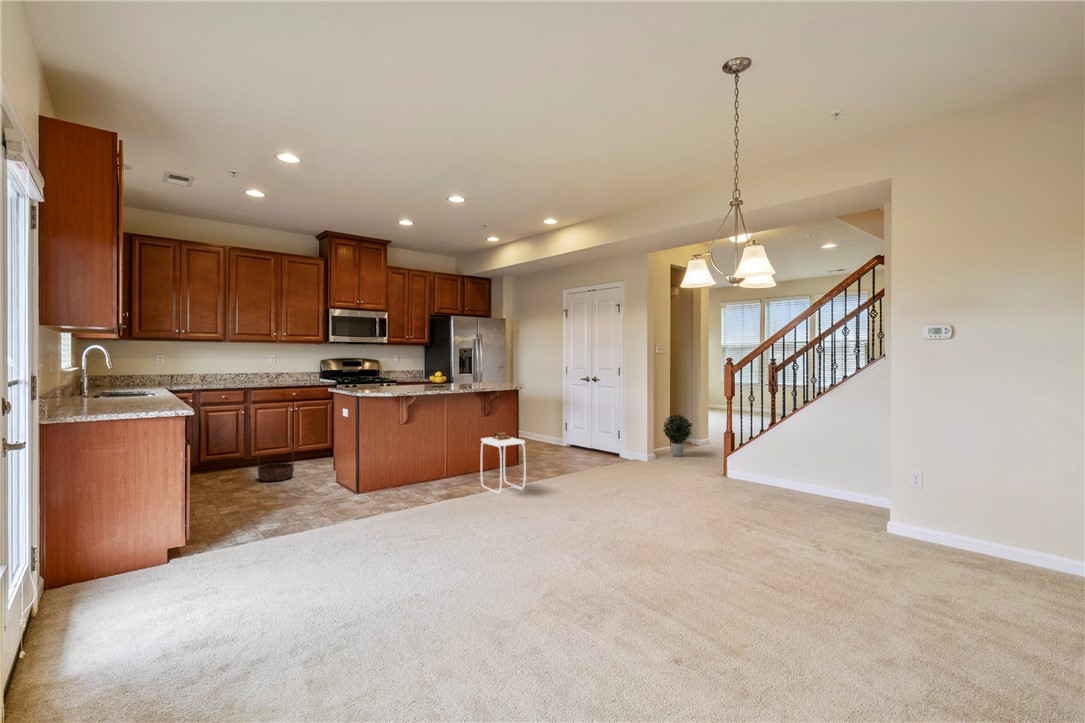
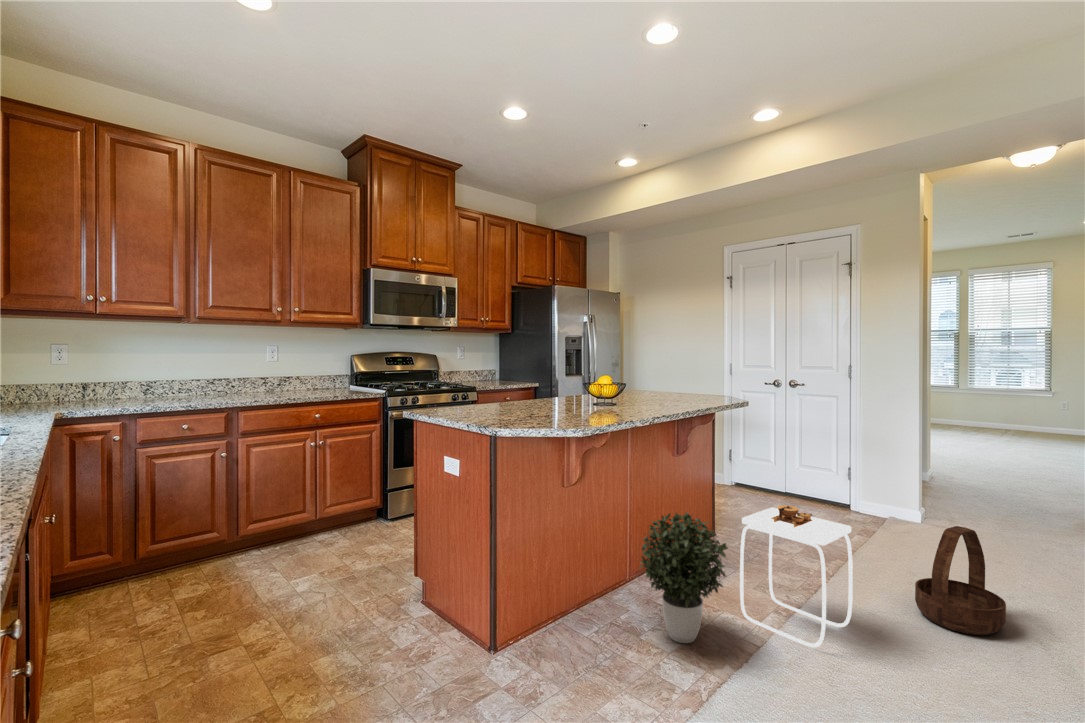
potted plant: present [664,414,692,457] -> present [639,512,728,643]
basket: present [258,437,294,481] -> present [915,526,1006,635]

